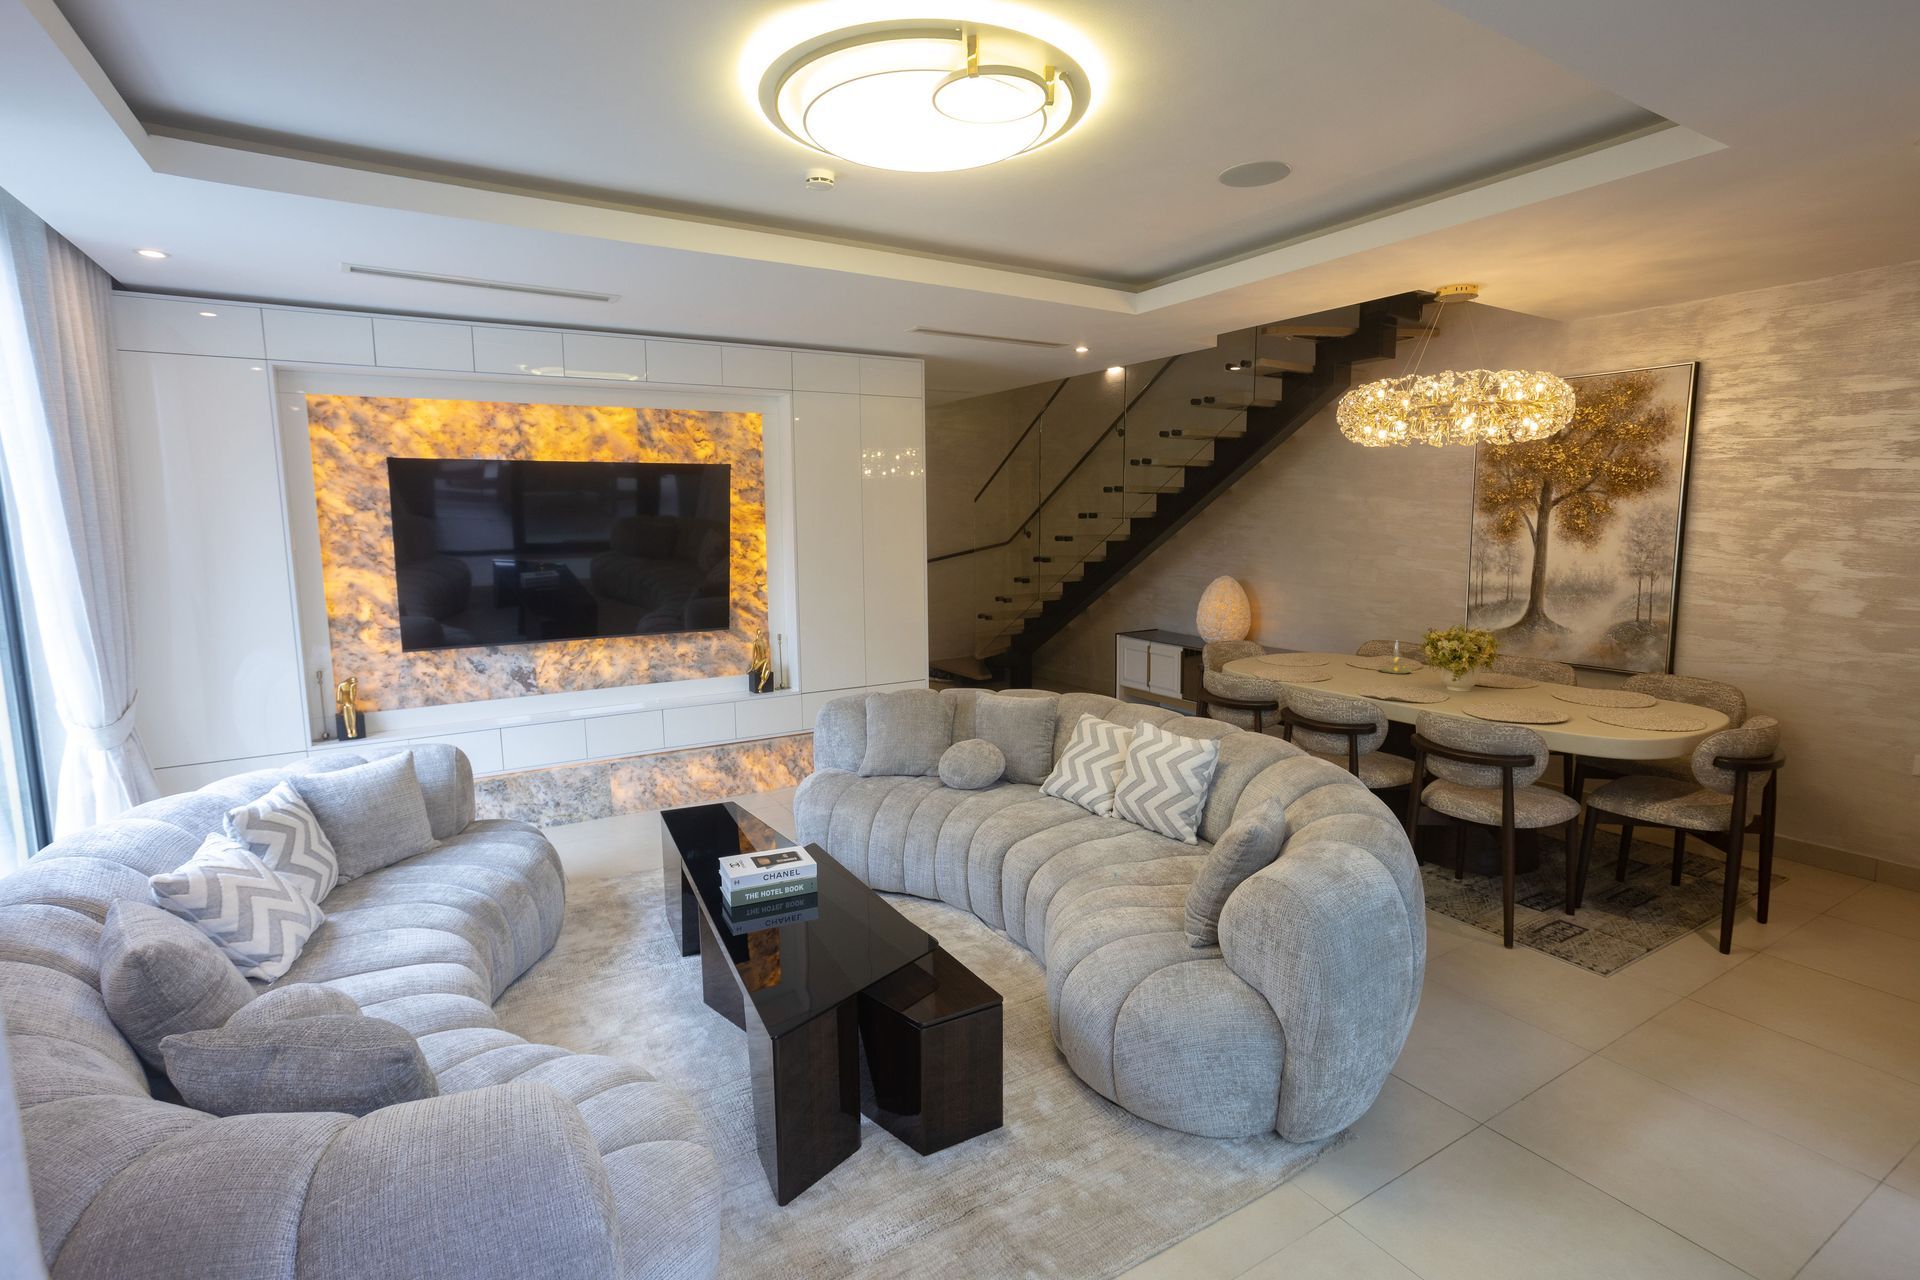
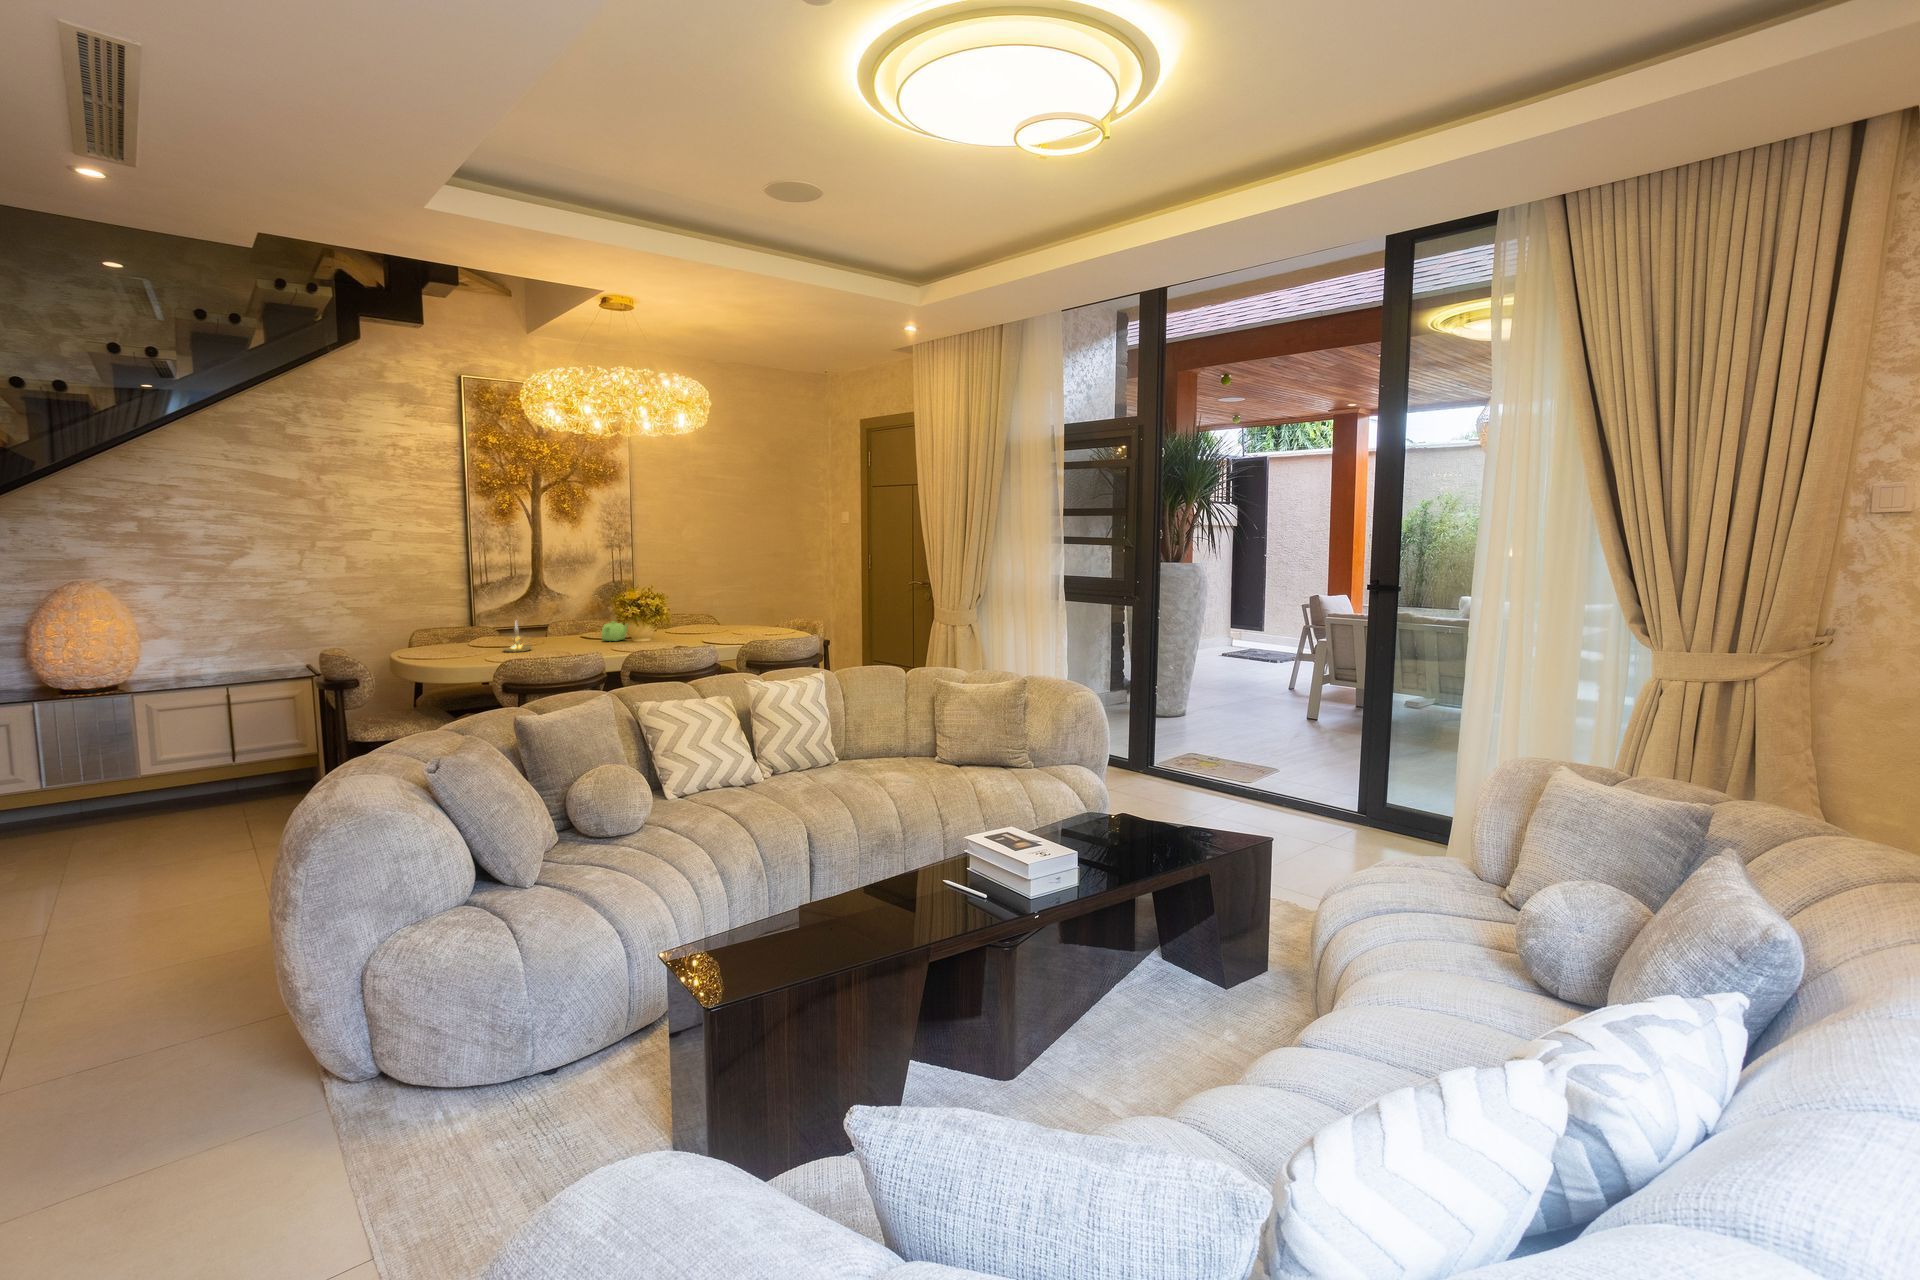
teapot: none [1508,662,1552,687] -> present [601,621,628,641]

